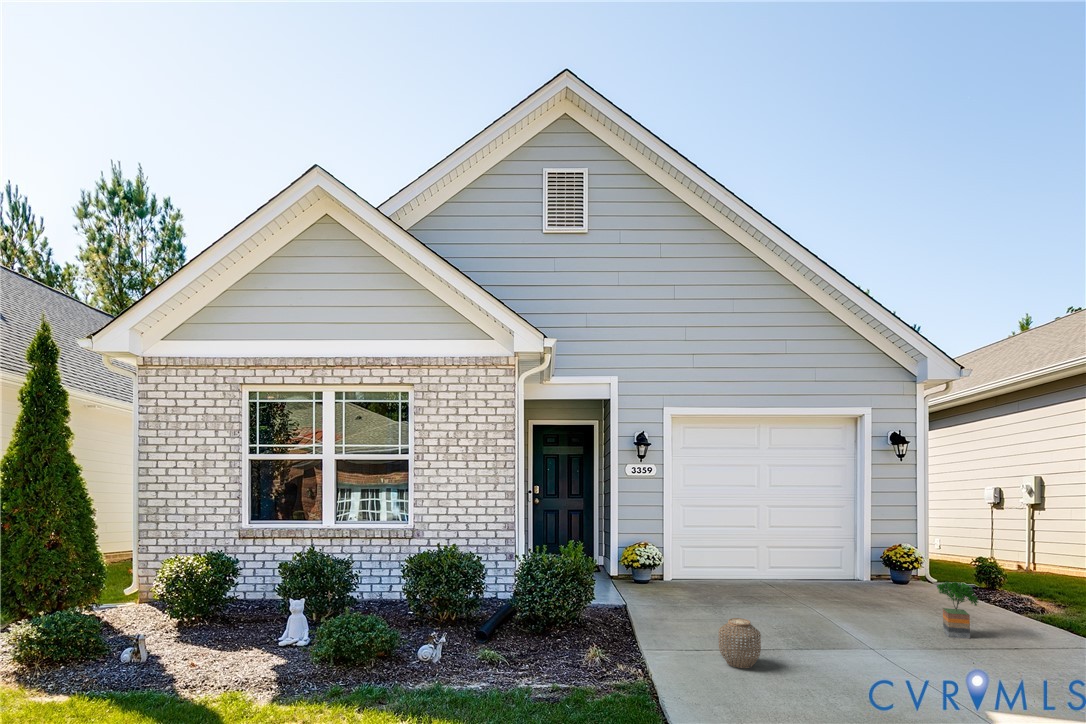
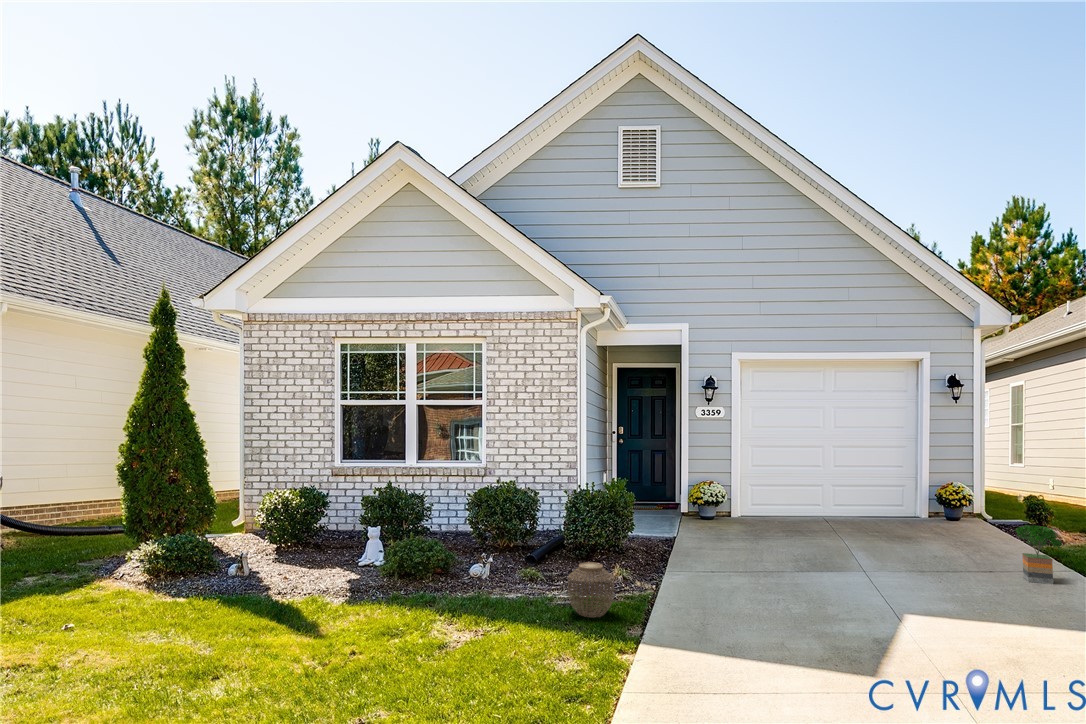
woven basket: present [718,618,761,668] -> present [568,562,614,617]

